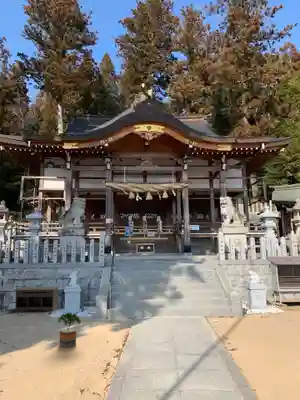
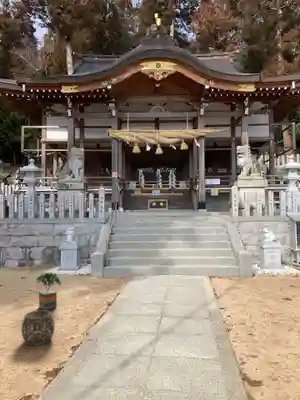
bench: present [15,287,58,312] -> none [8,244,54,269]
woven basket: none [57,346,86,379] -> present [21,310,55,346]

